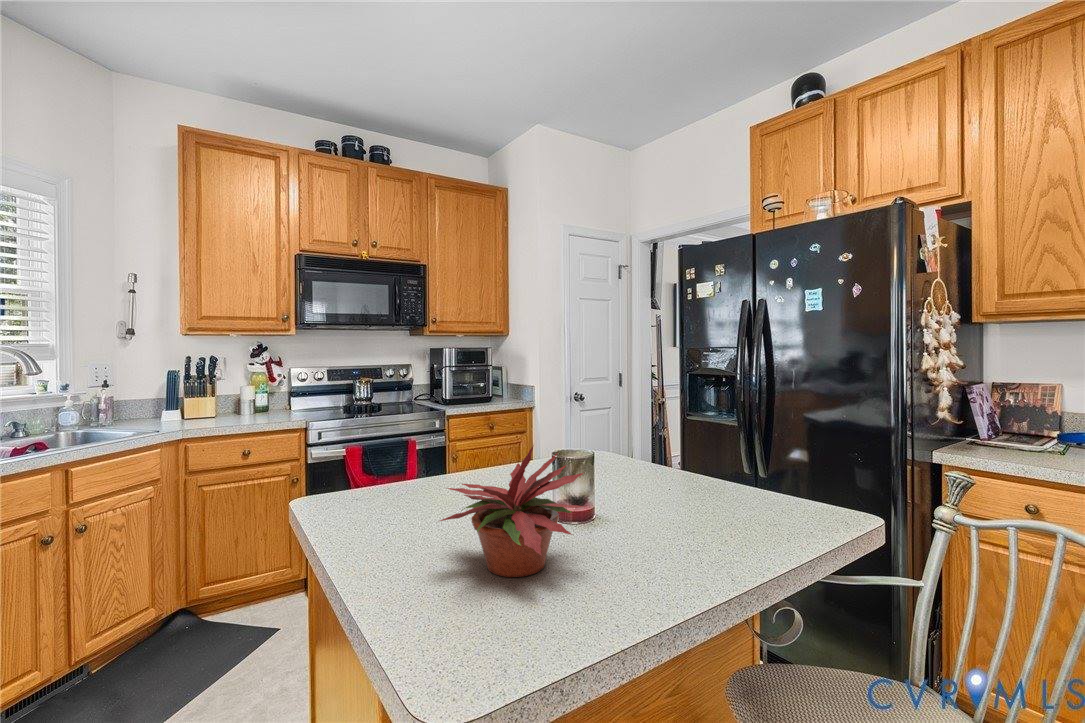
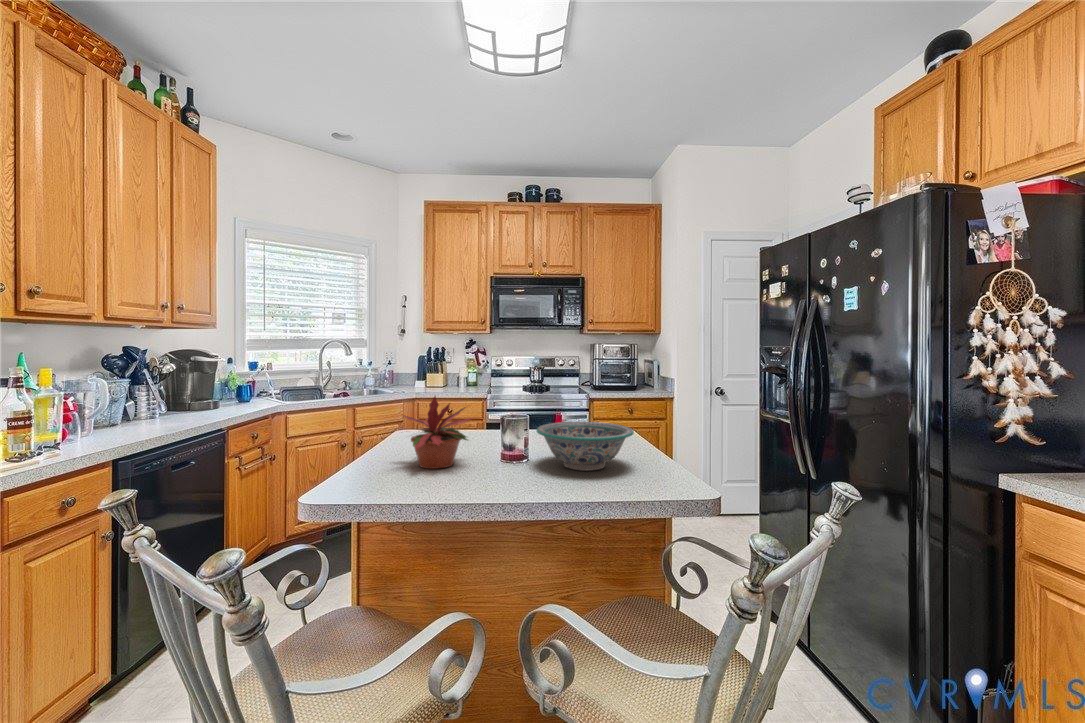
decorative bowl: none [626,452,765,525] -> present [536,422,634,471]

